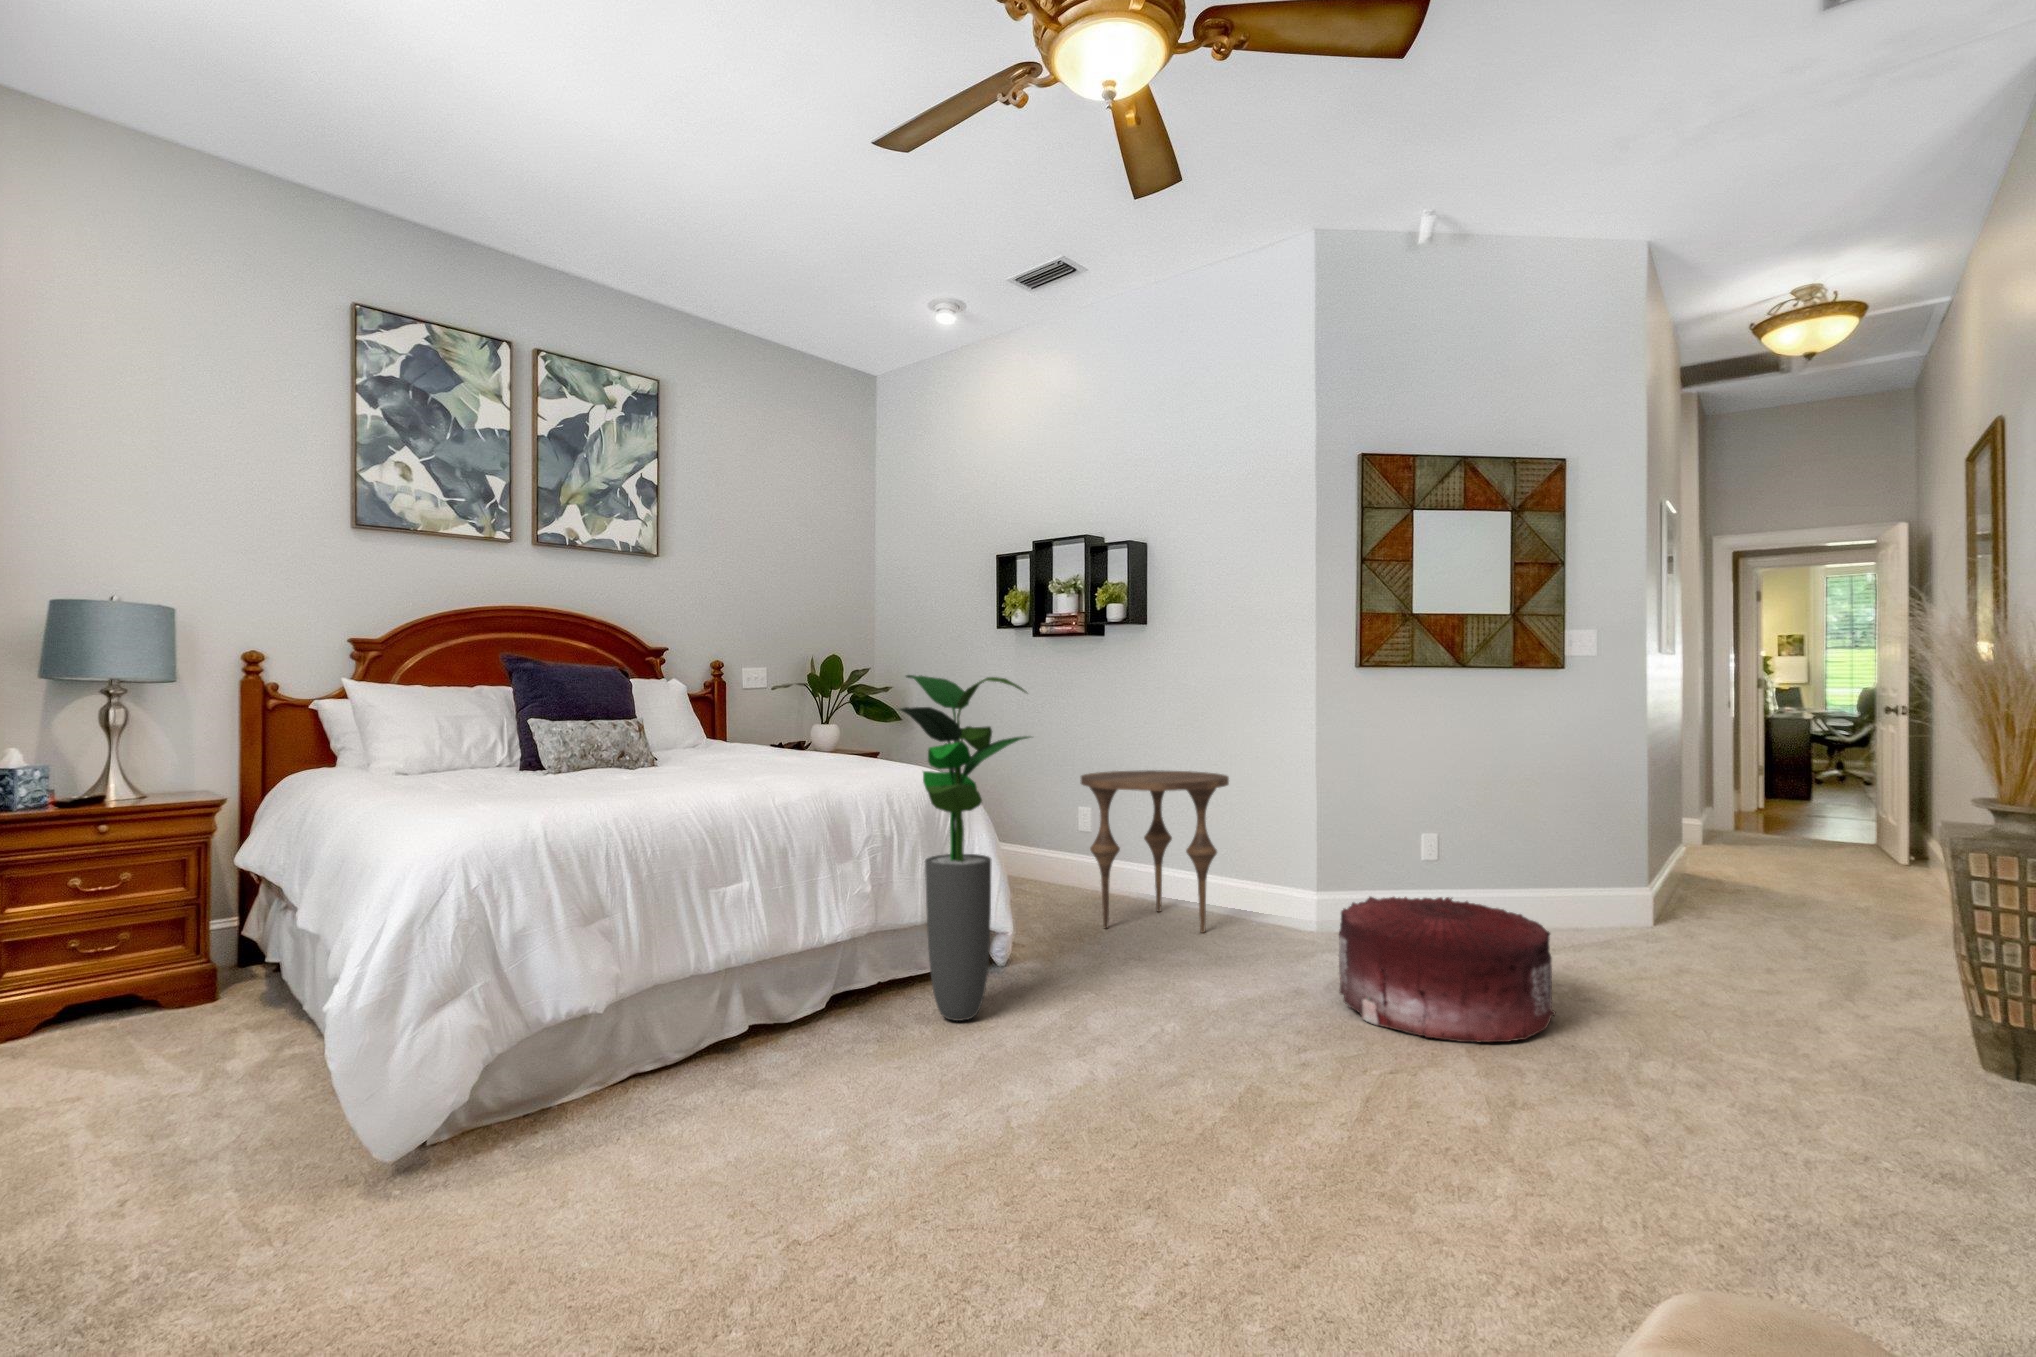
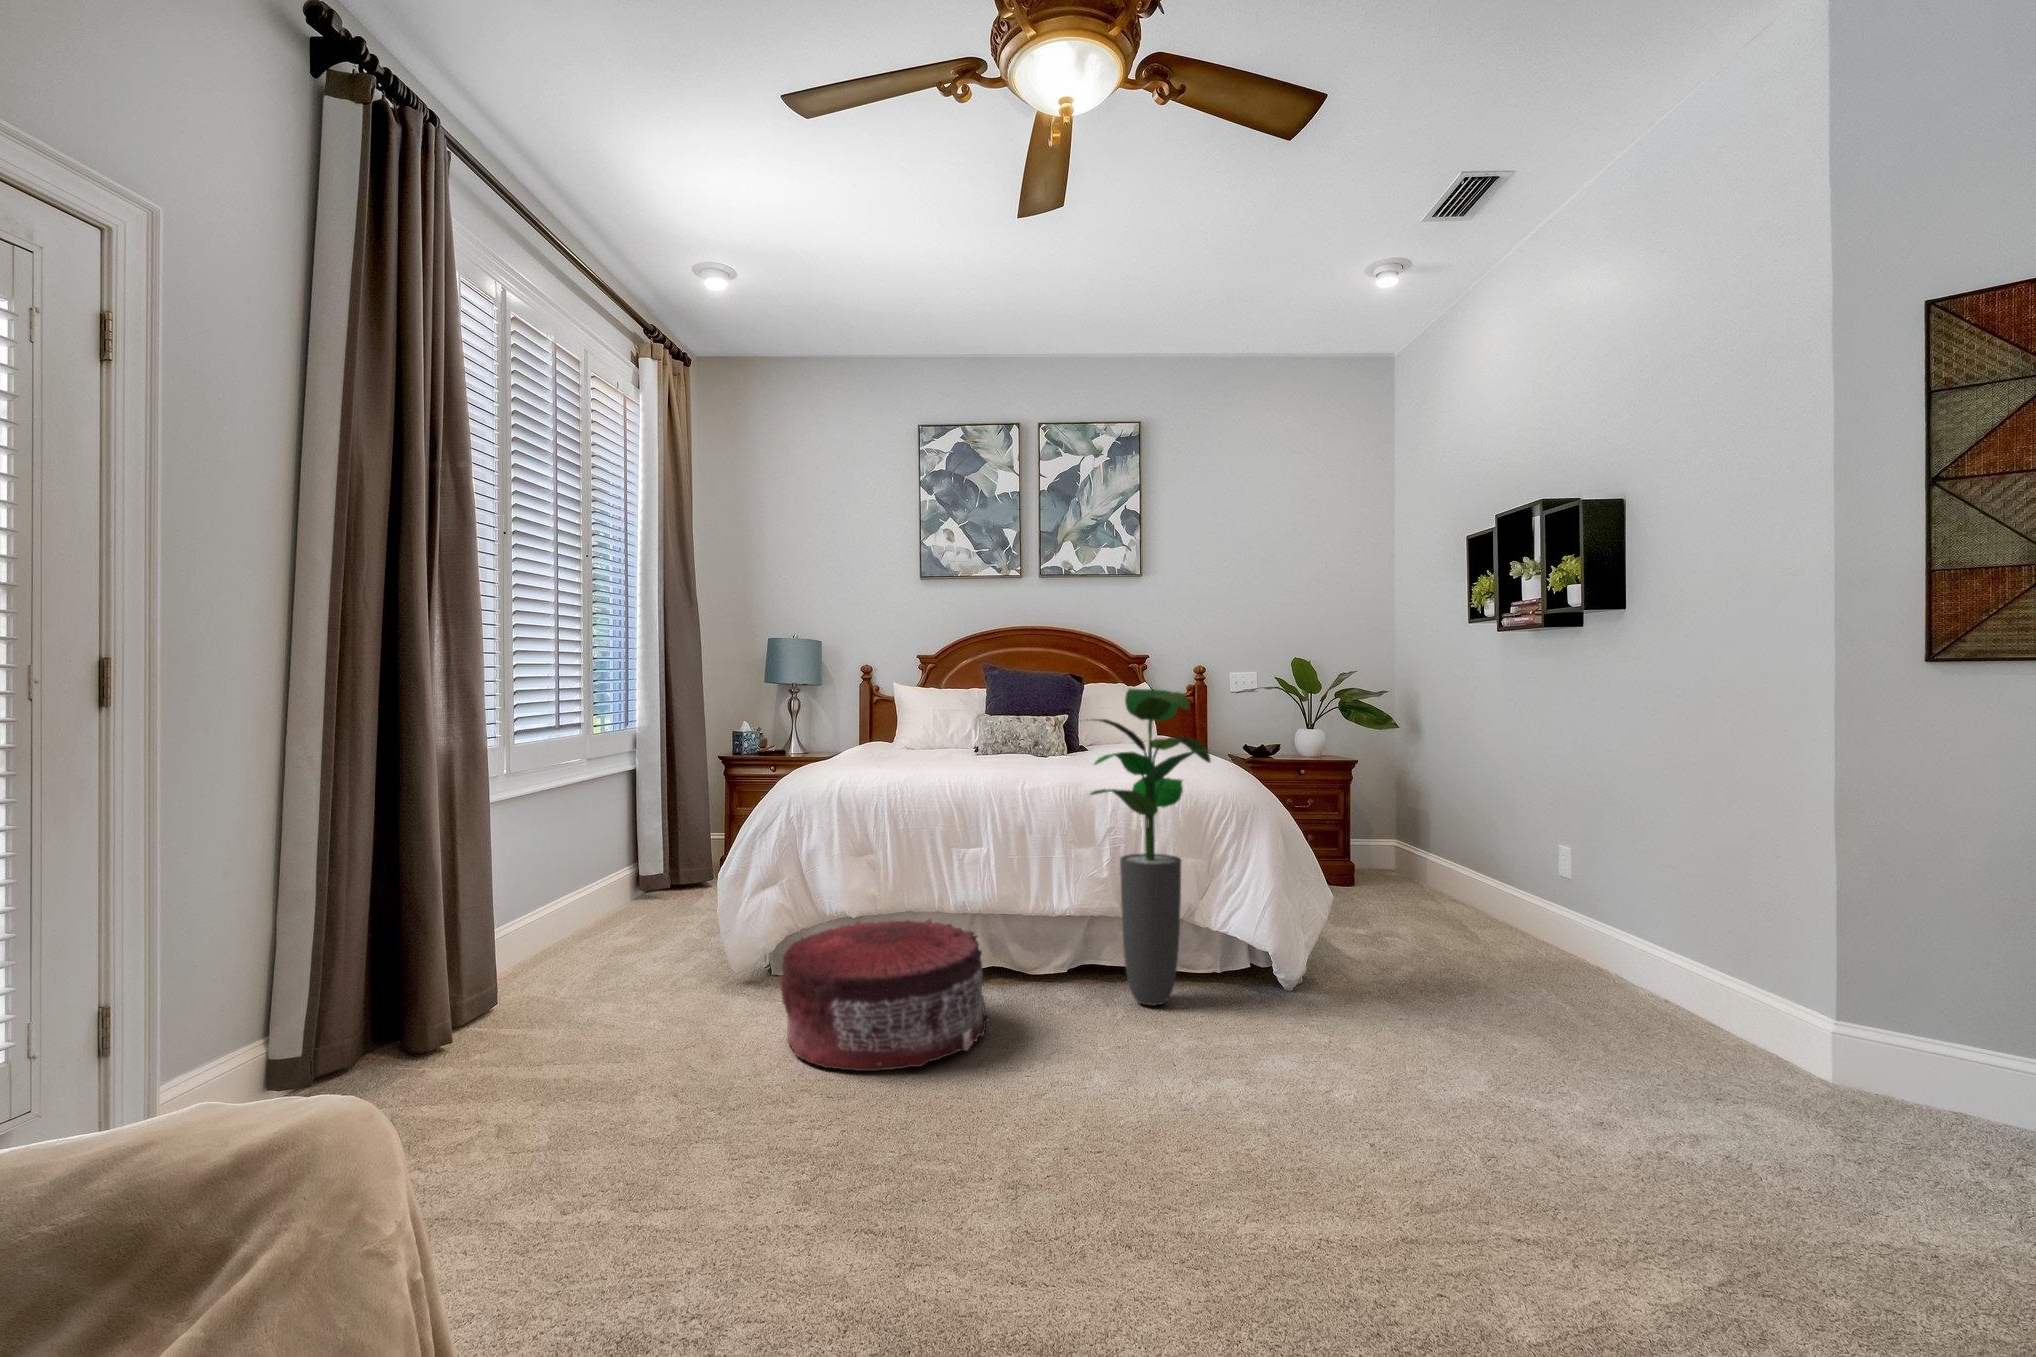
side table: present [1081,770,1229,933] -> none [1436,796,1639,1007]
pouf: present [1339,897,1555,1042] -> present [779,919,990,1071]

